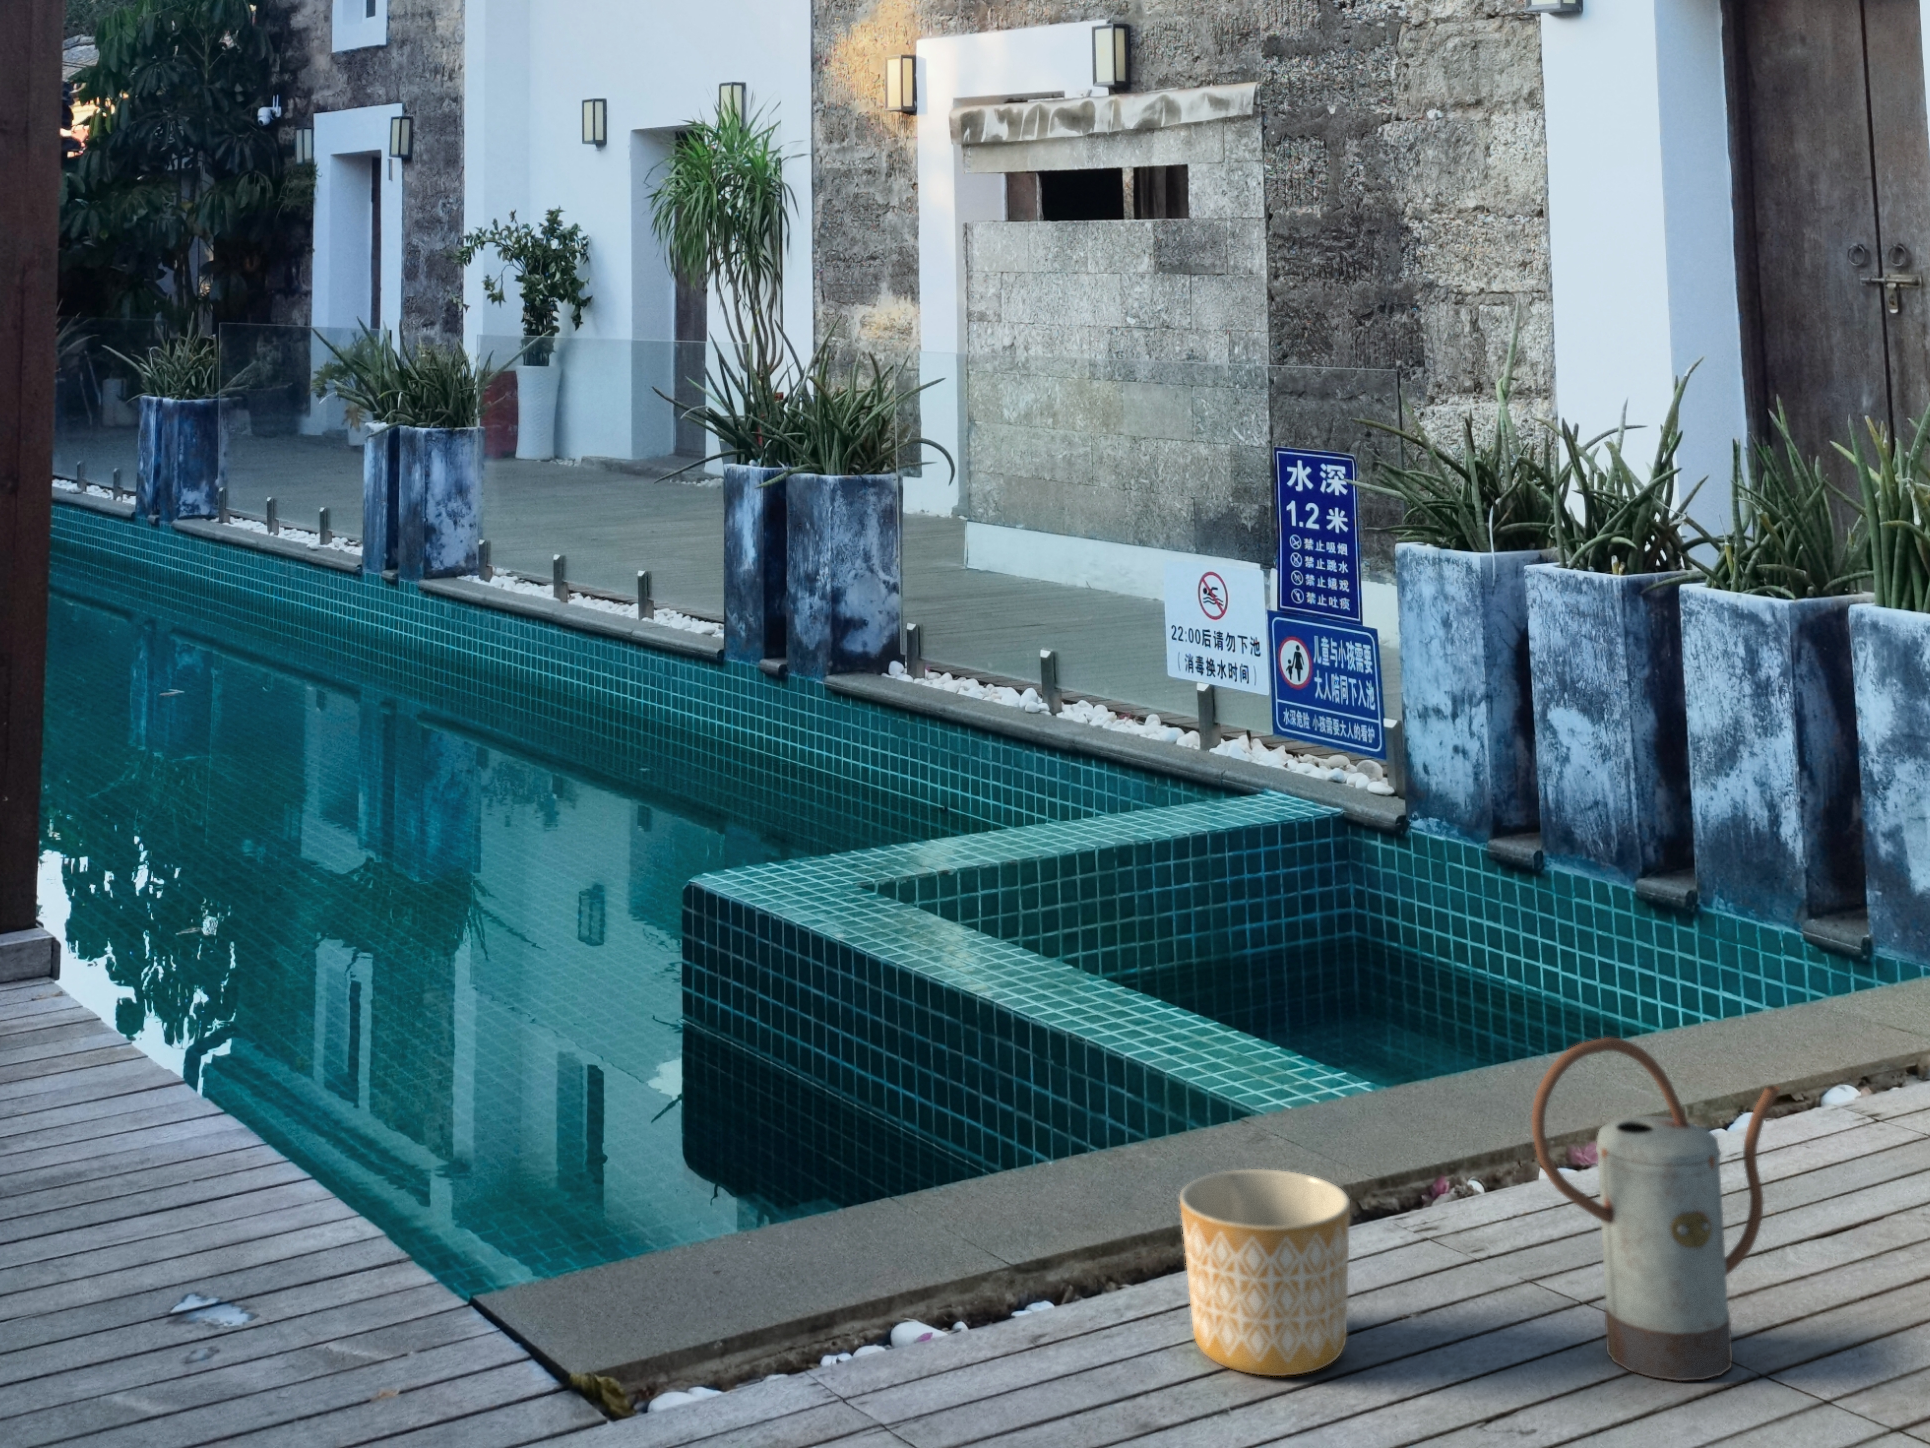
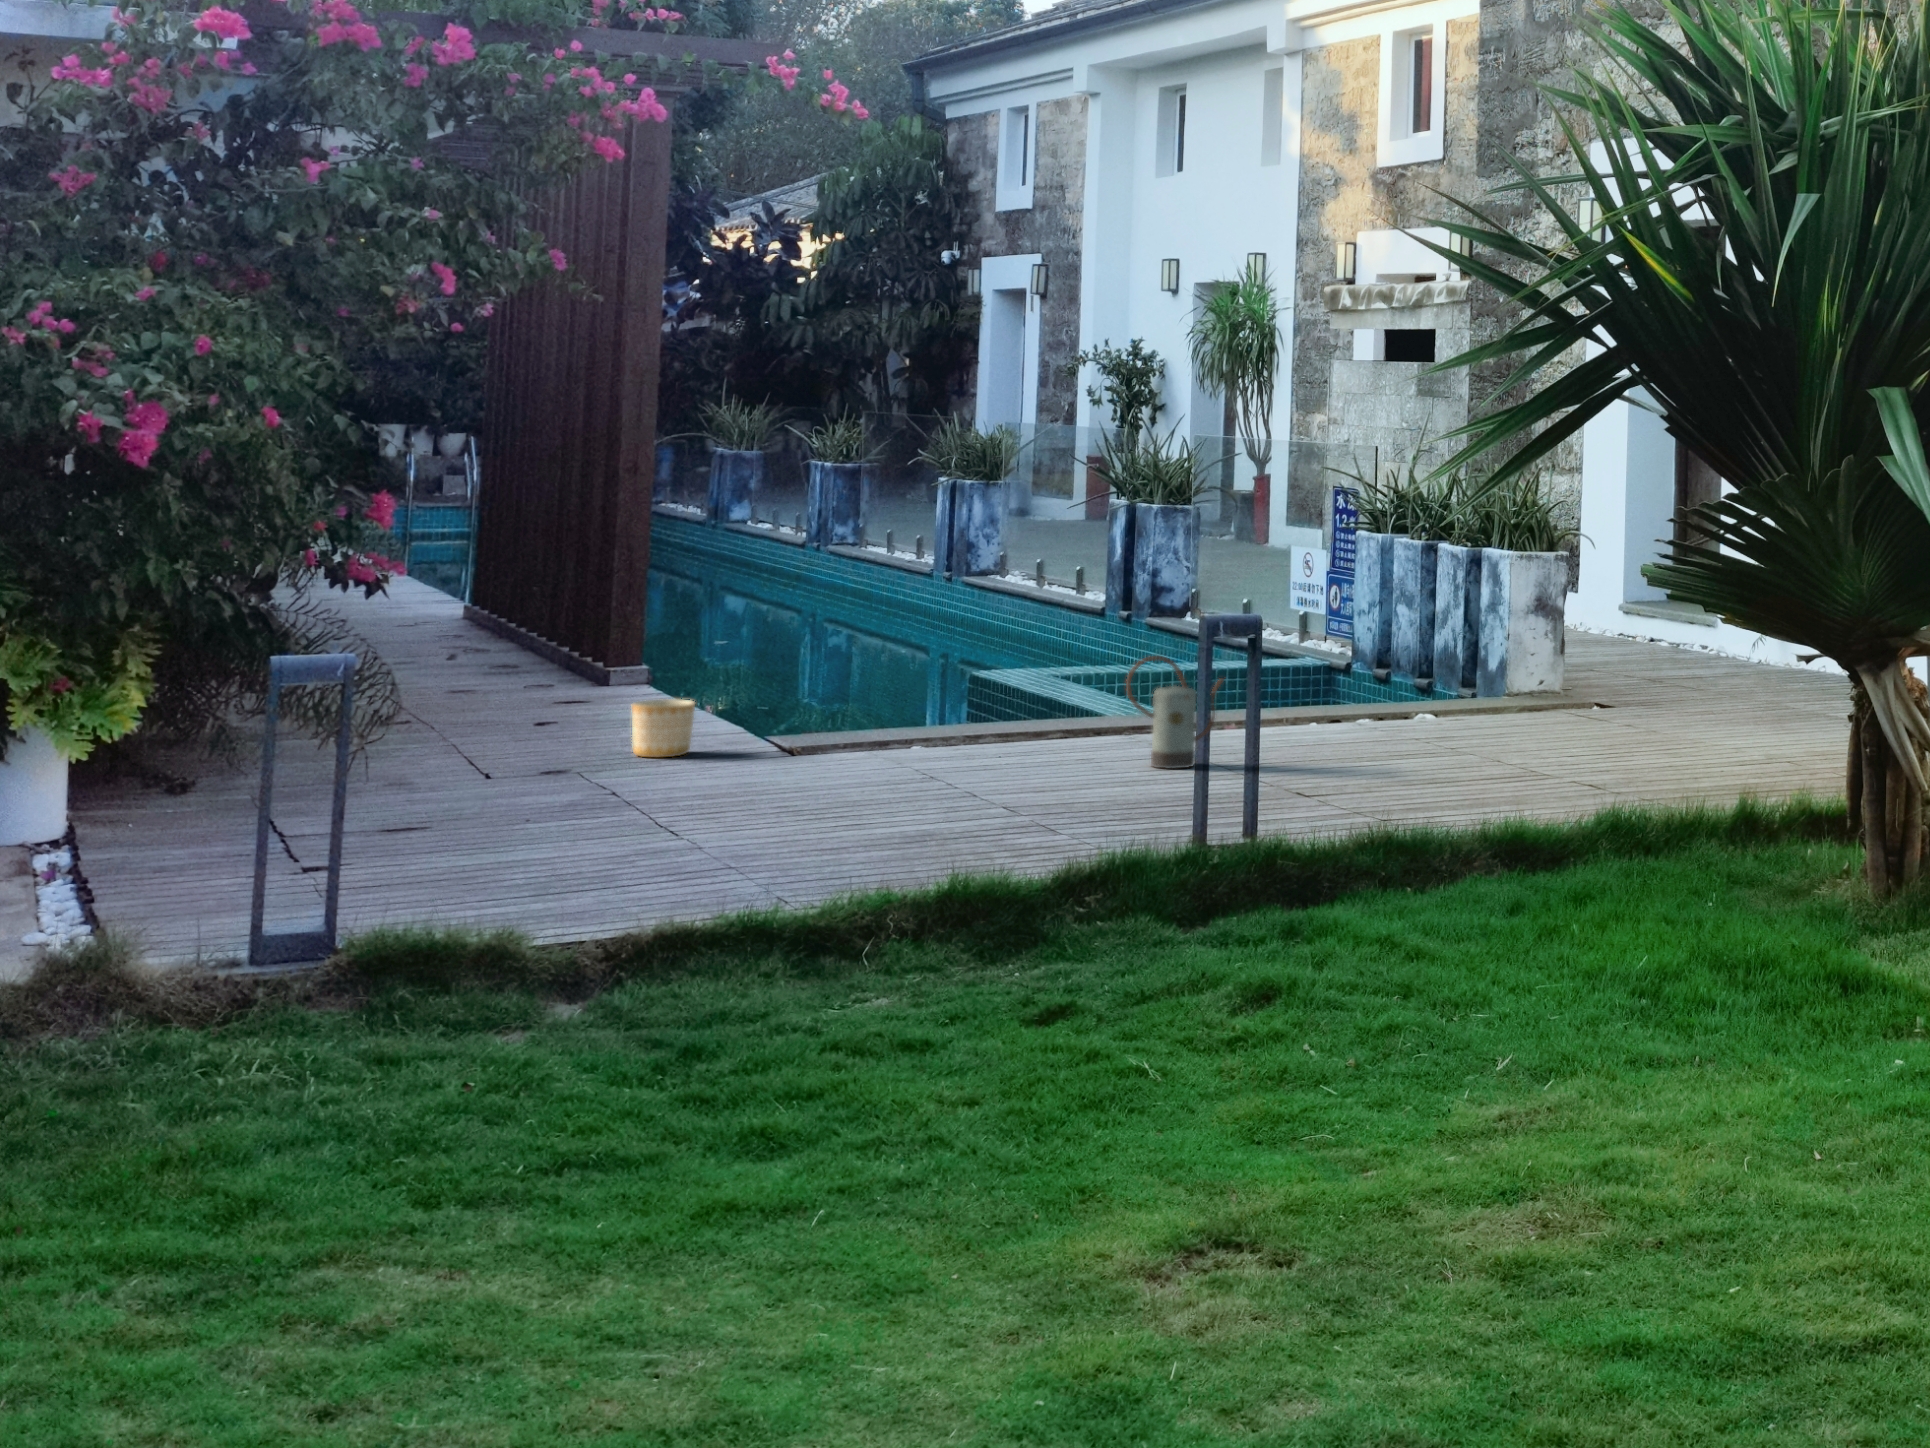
planter: present [1180,1169,1350,1376] -> present [632,699,695,757]

